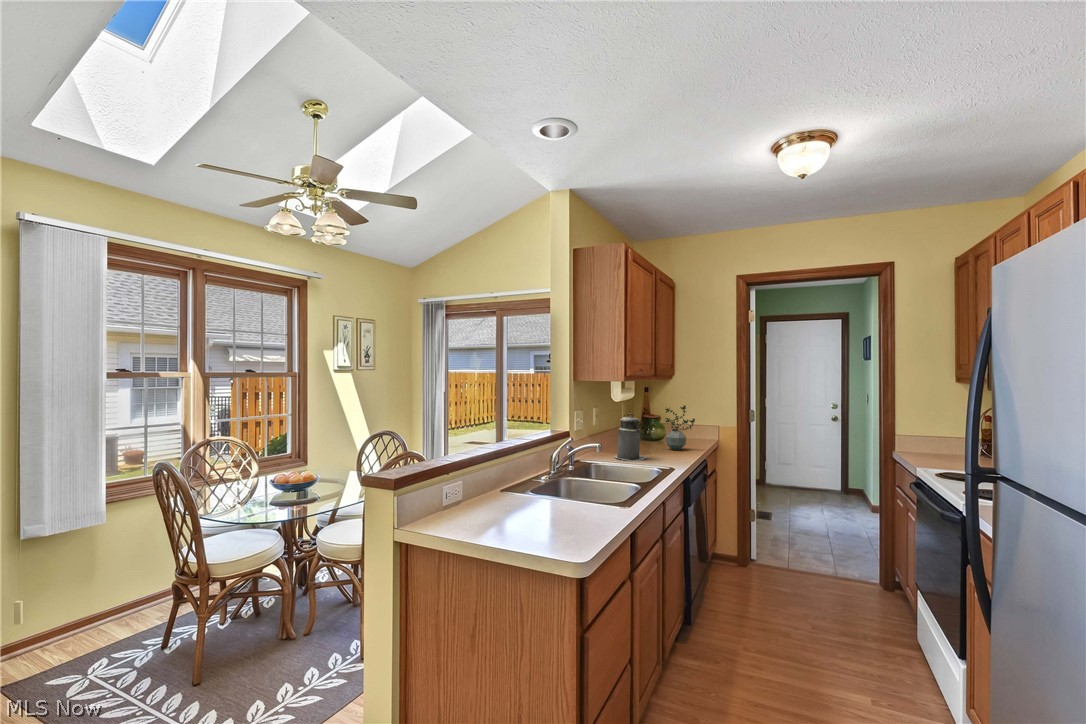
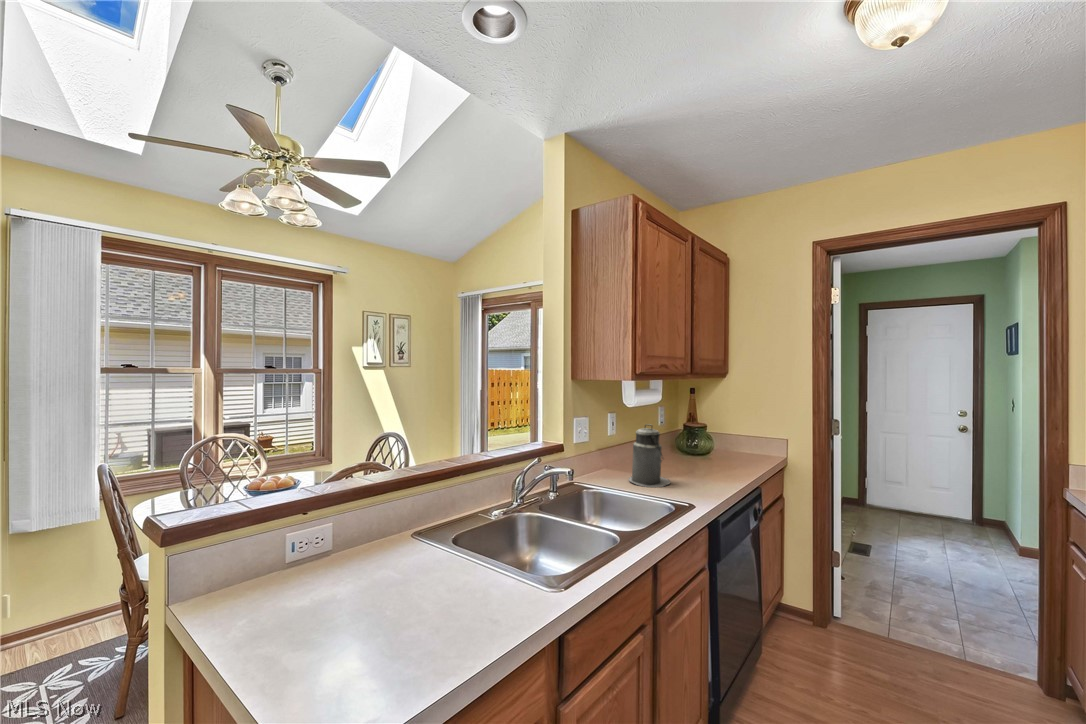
potted plant: present [665,405,695,450] -> none [704,413,746,472]

